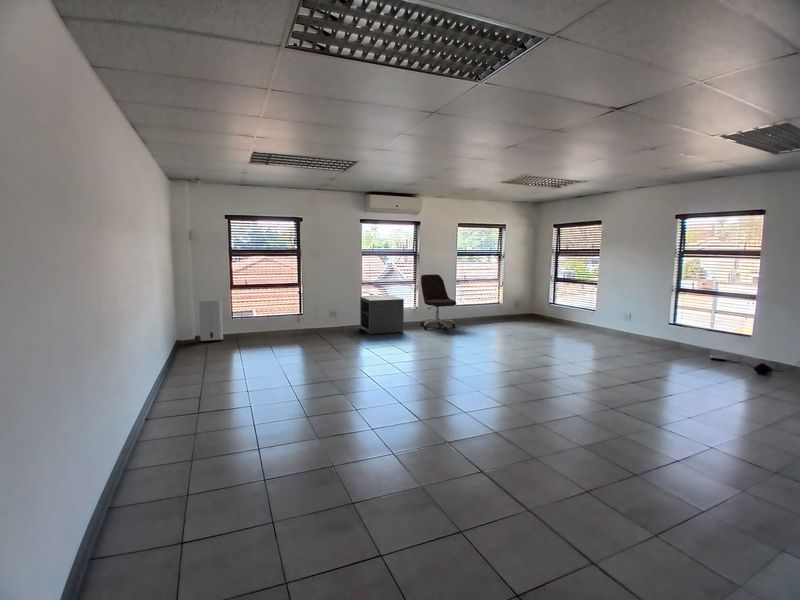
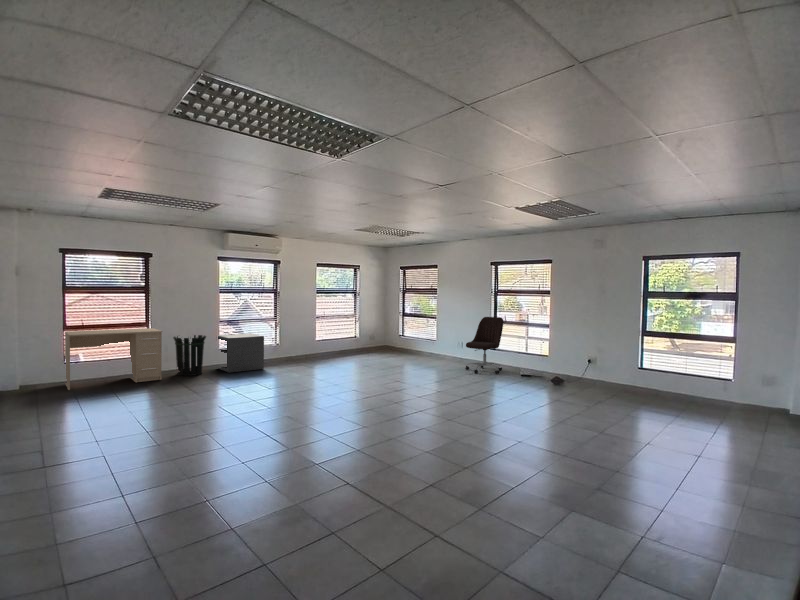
office chair: present [420,274,456,330] -> present [466,317,503,374]
desk: none [234,289,310,343] -> present [65,328,162,390]
waste bin: none [321,296,350,335] -> present [173,335,206,376]
air purifier: present [199,301,223,341] -> none [19,343,50,391]

